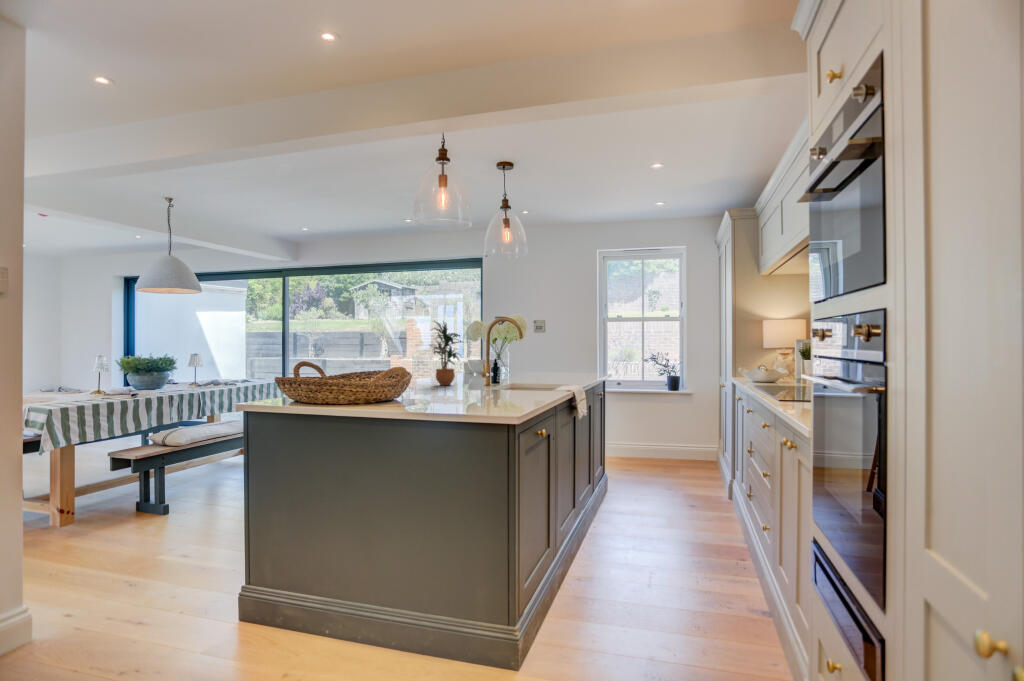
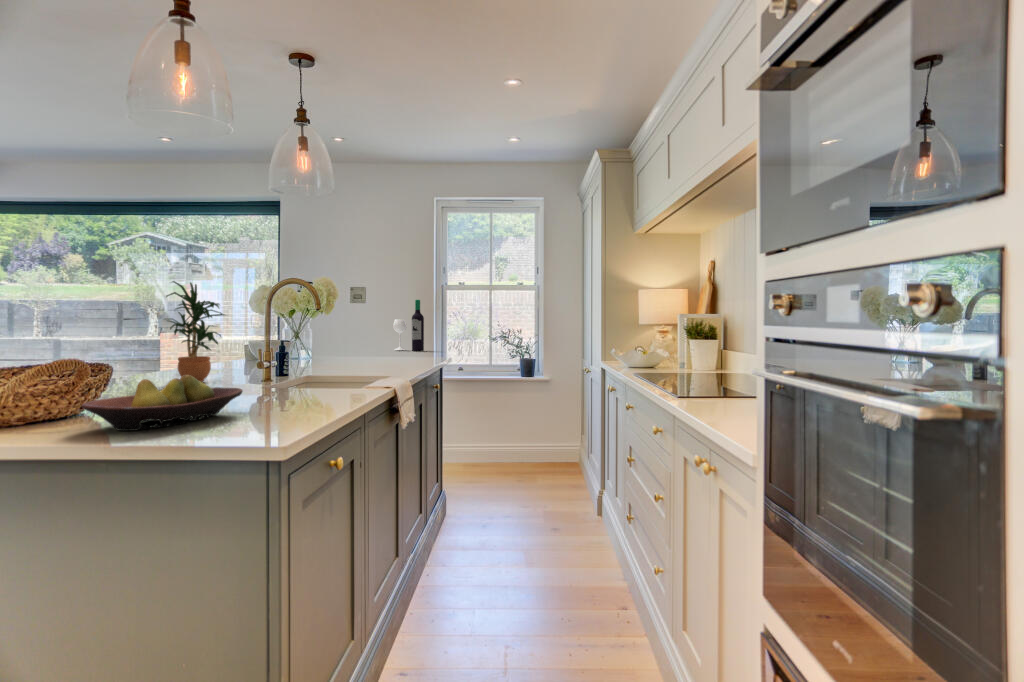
wine bottle: none [566,329,589,369] -> present [393,300,424,351]
fruit bowl: none [412,377,488,406] -> present [82,375,242,431]

